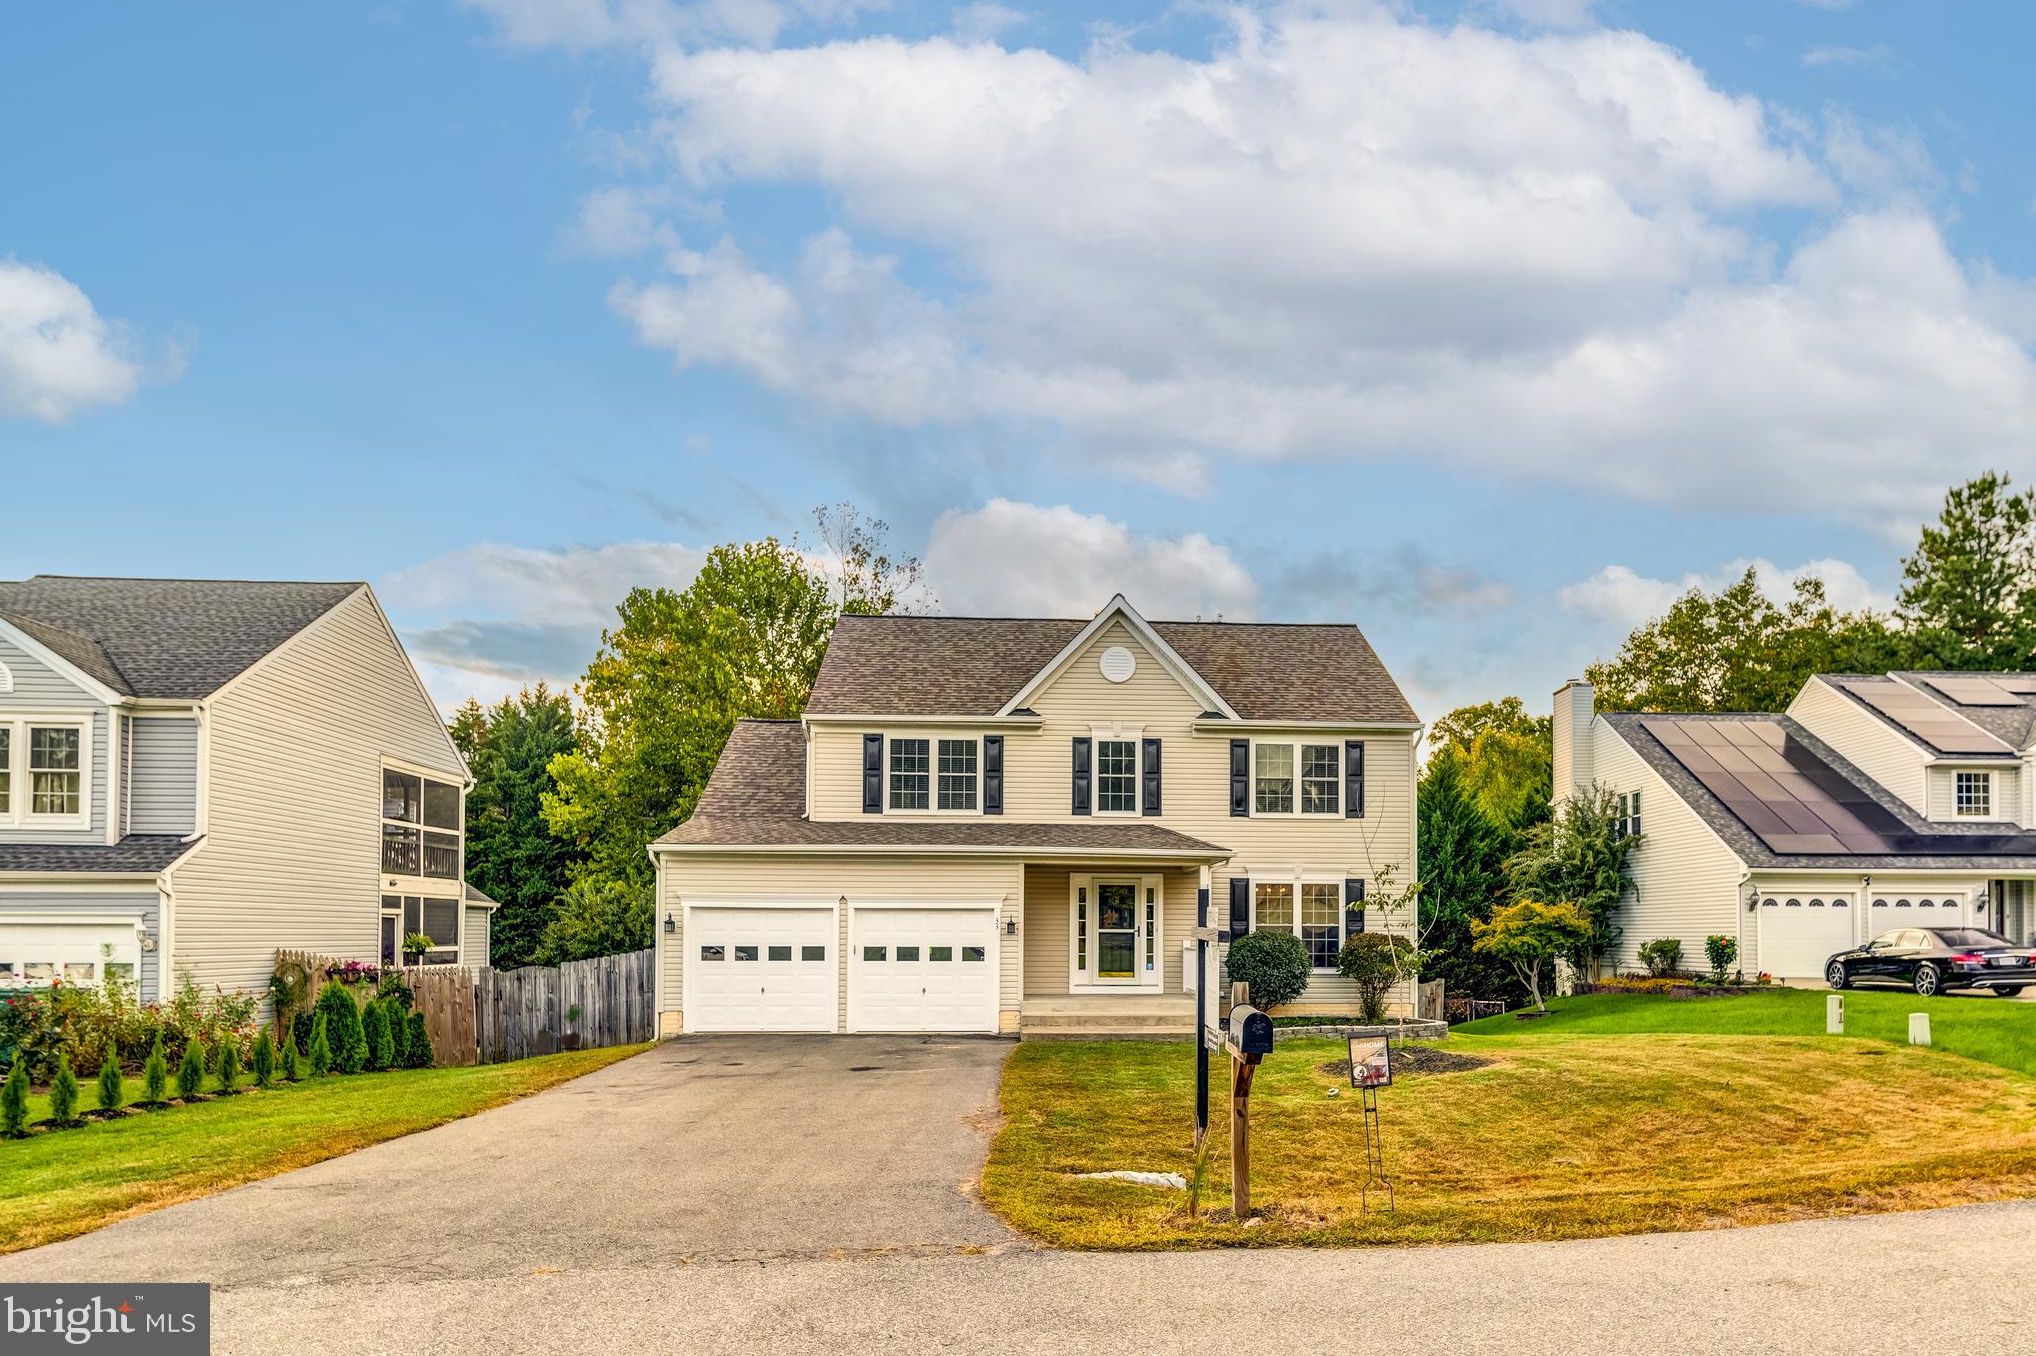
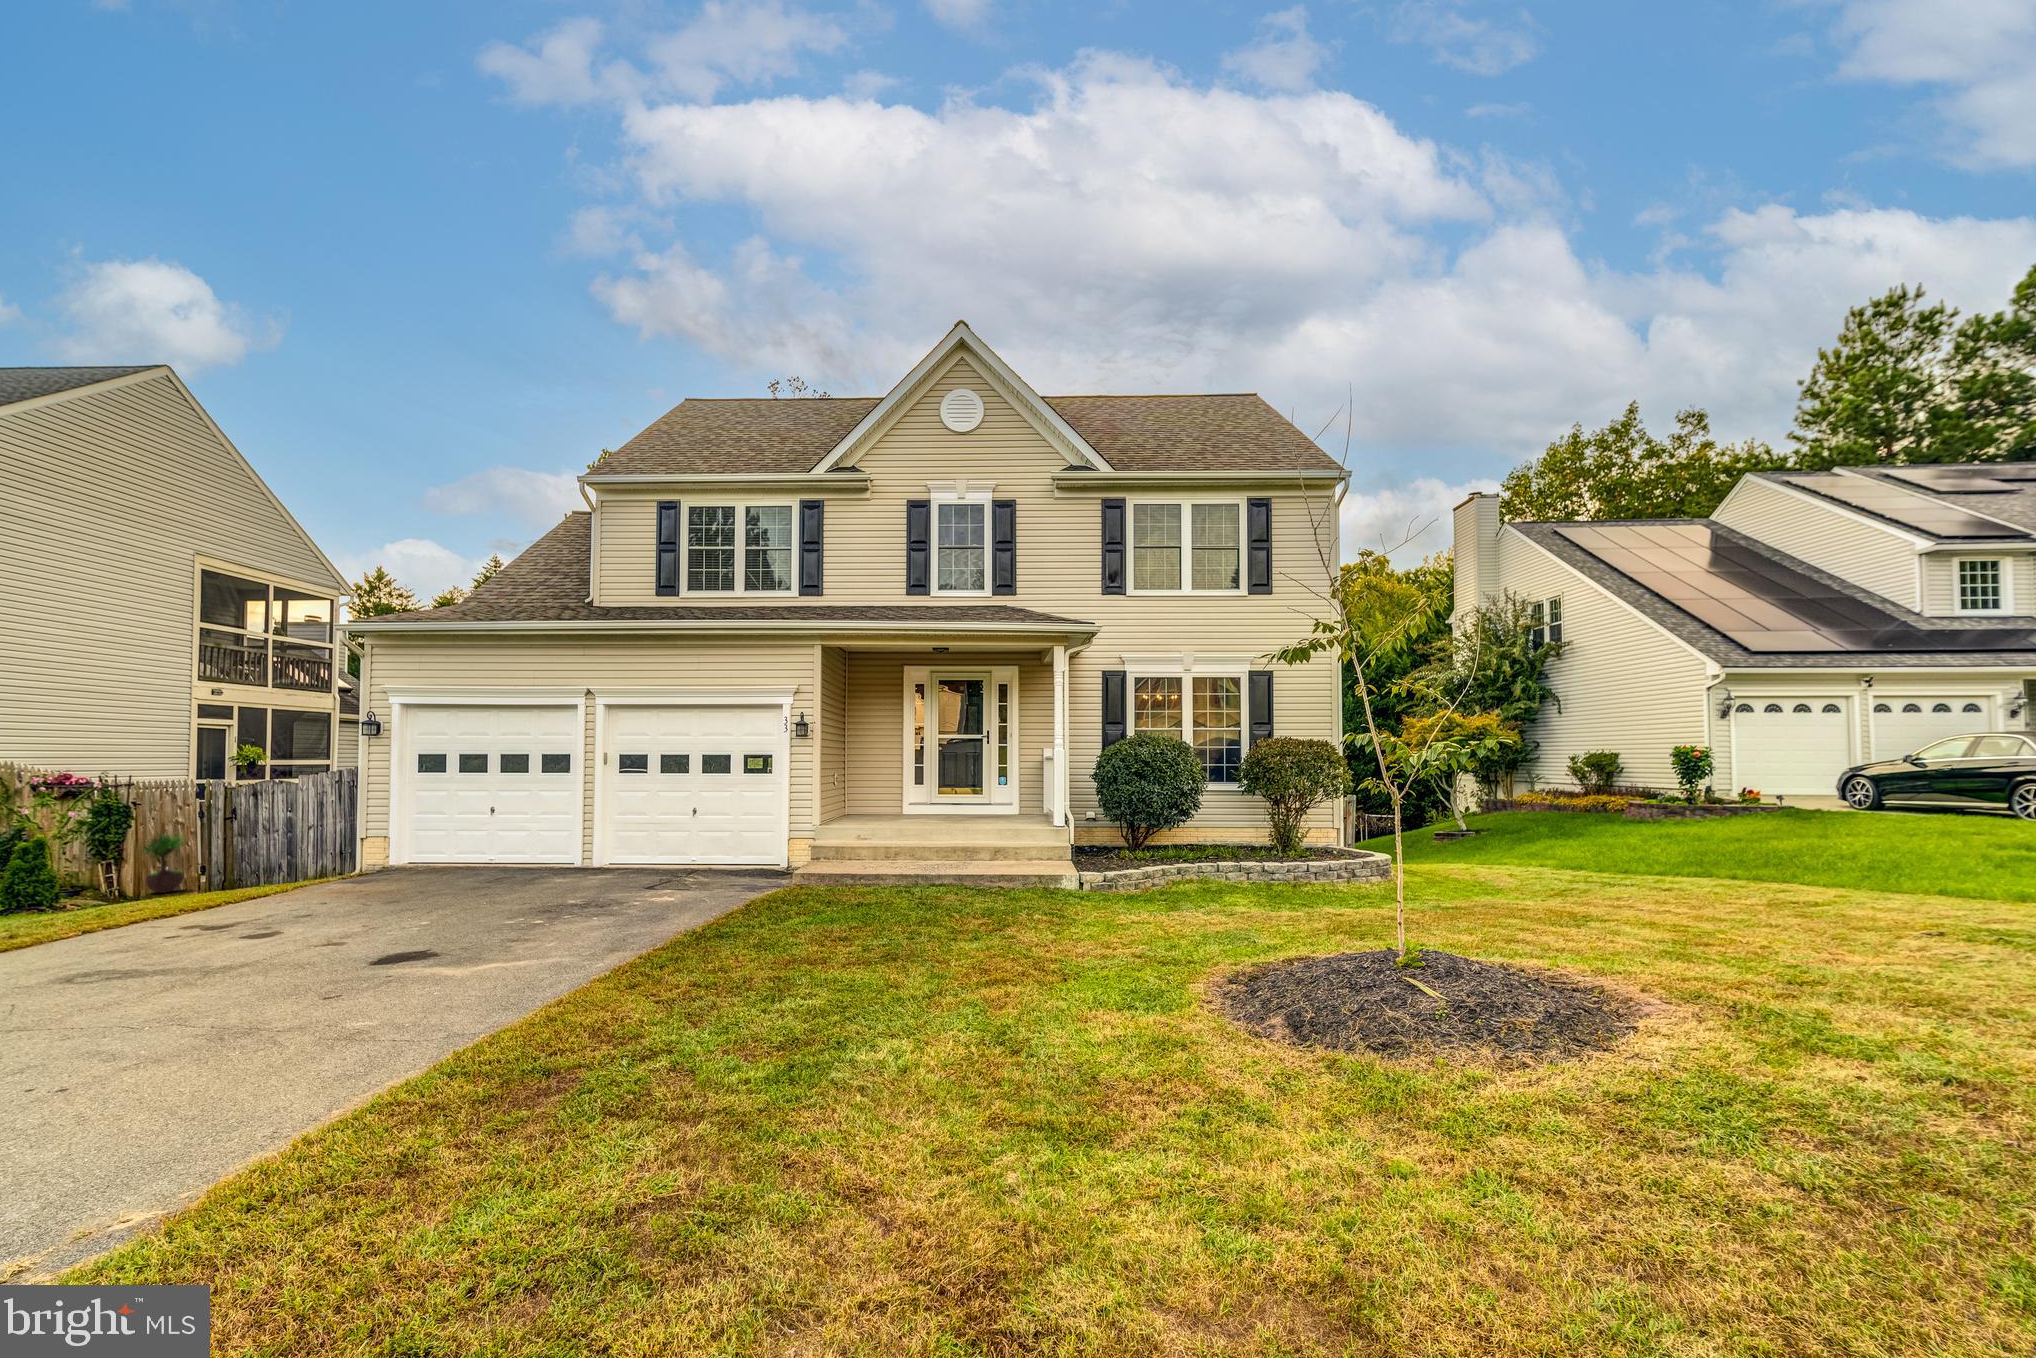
watering can: present [519,1023,556,1054] -> none [49,860,107,905]

